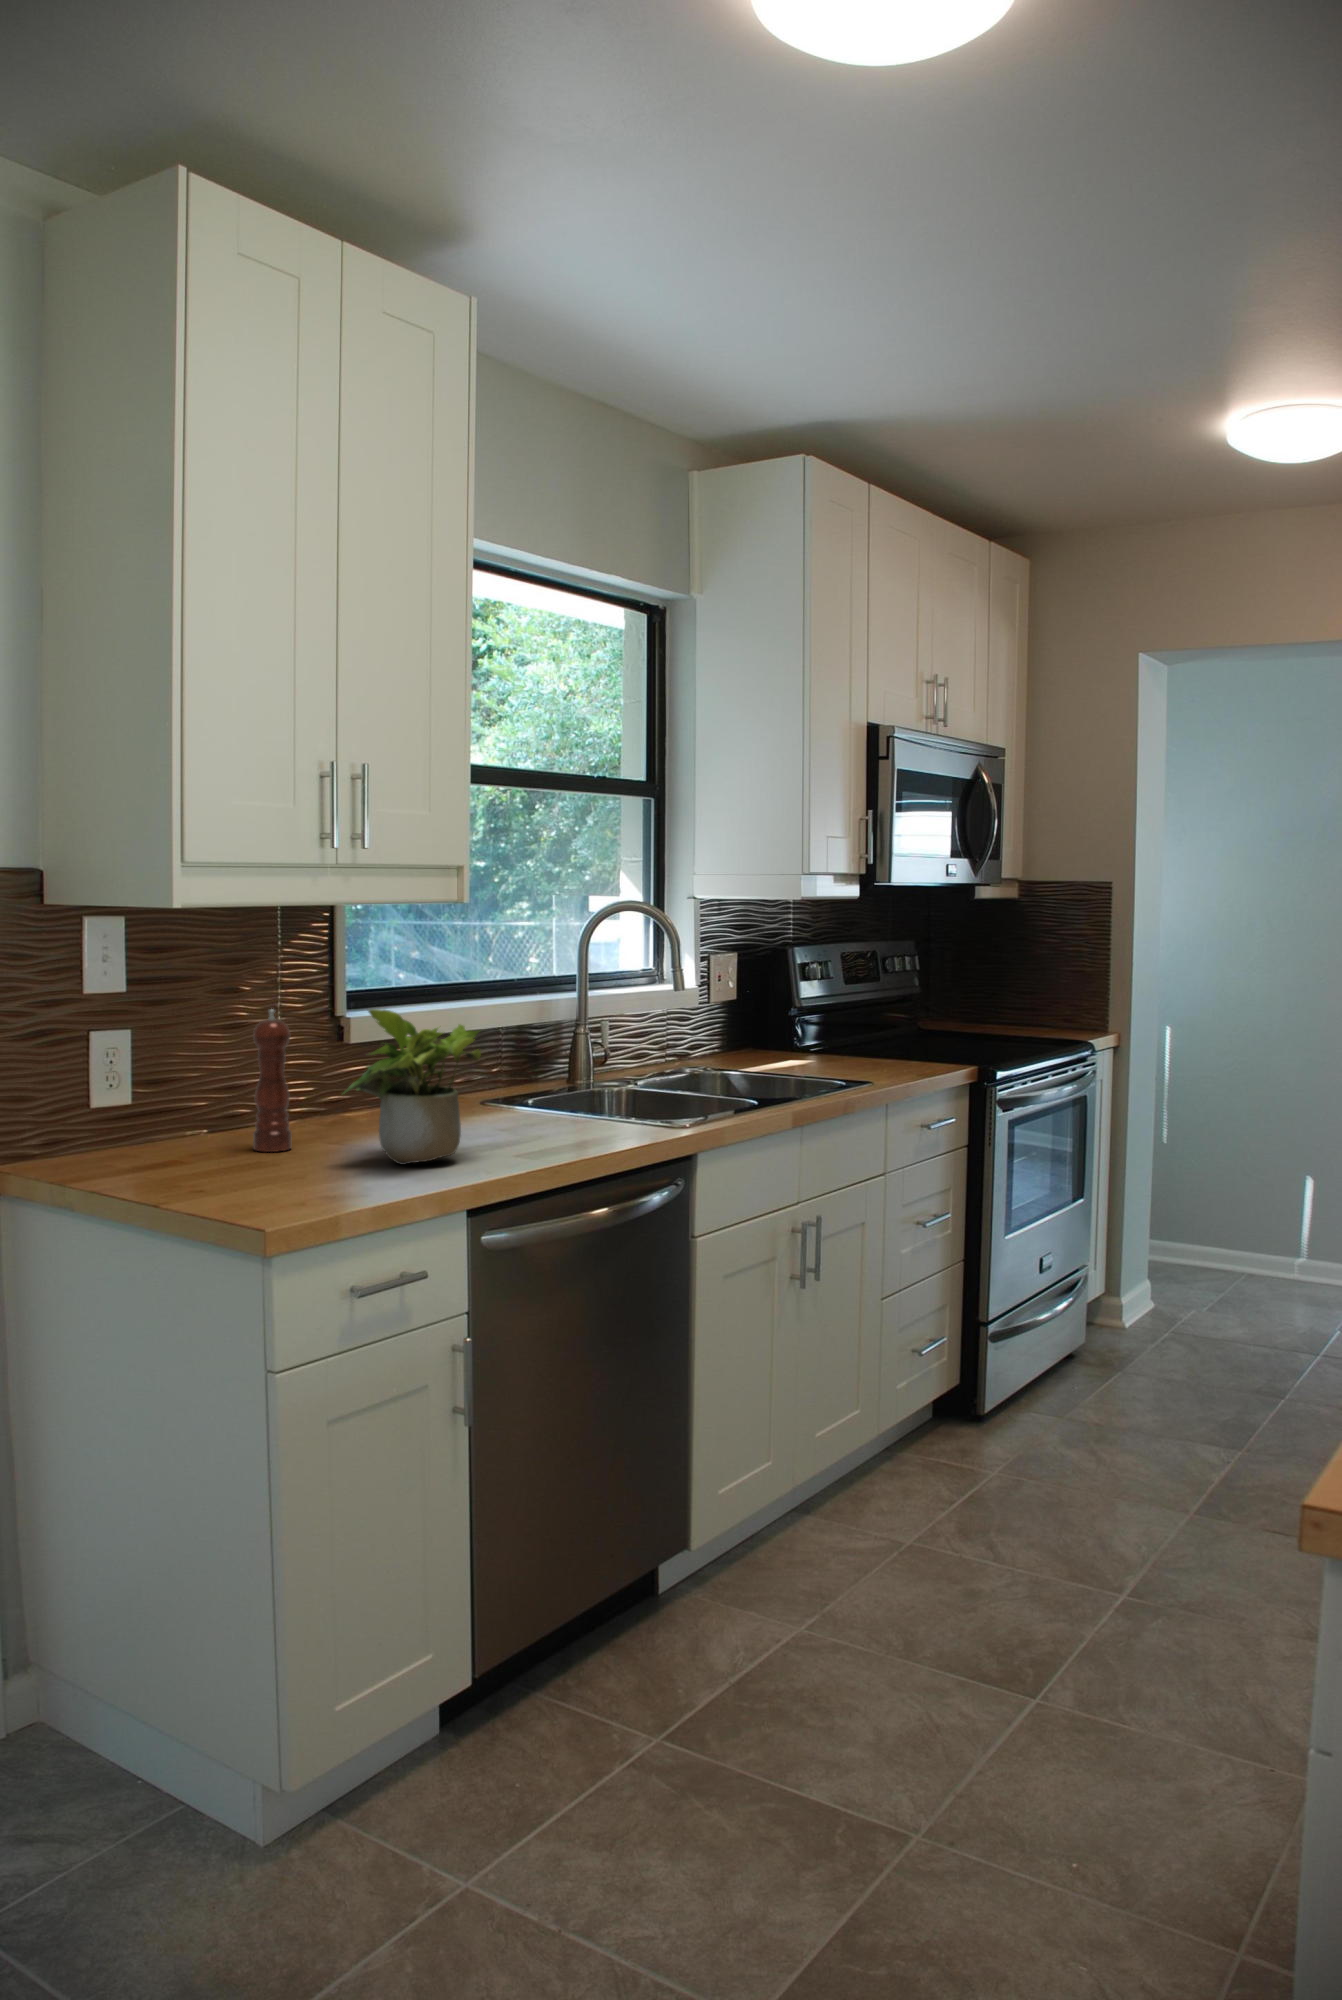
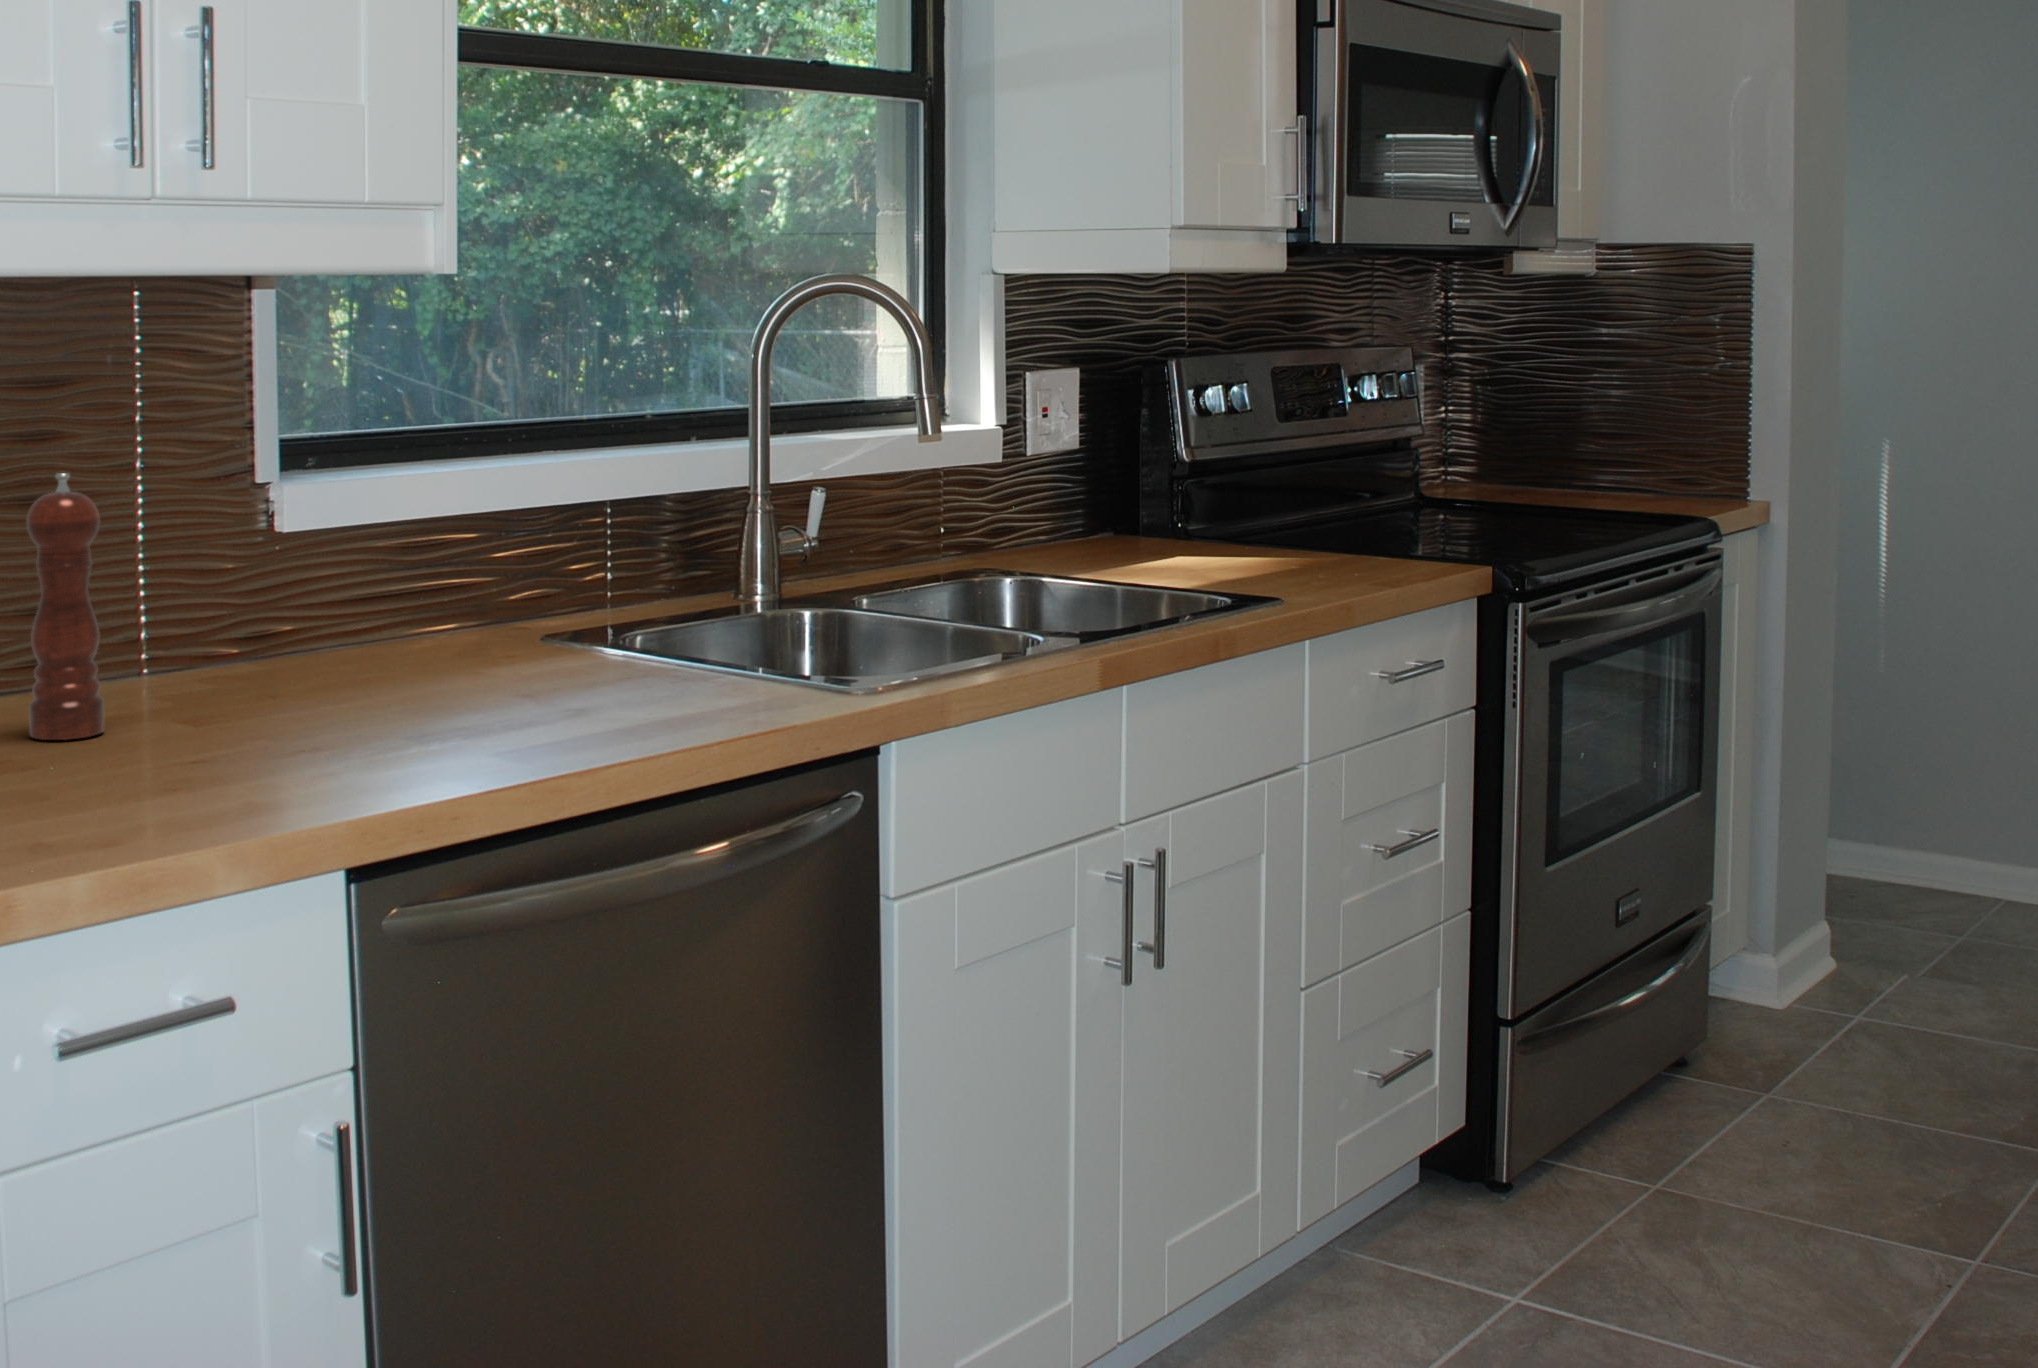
potted plant: present [344,1009,481,1164] -> none [145,473,434,772]

